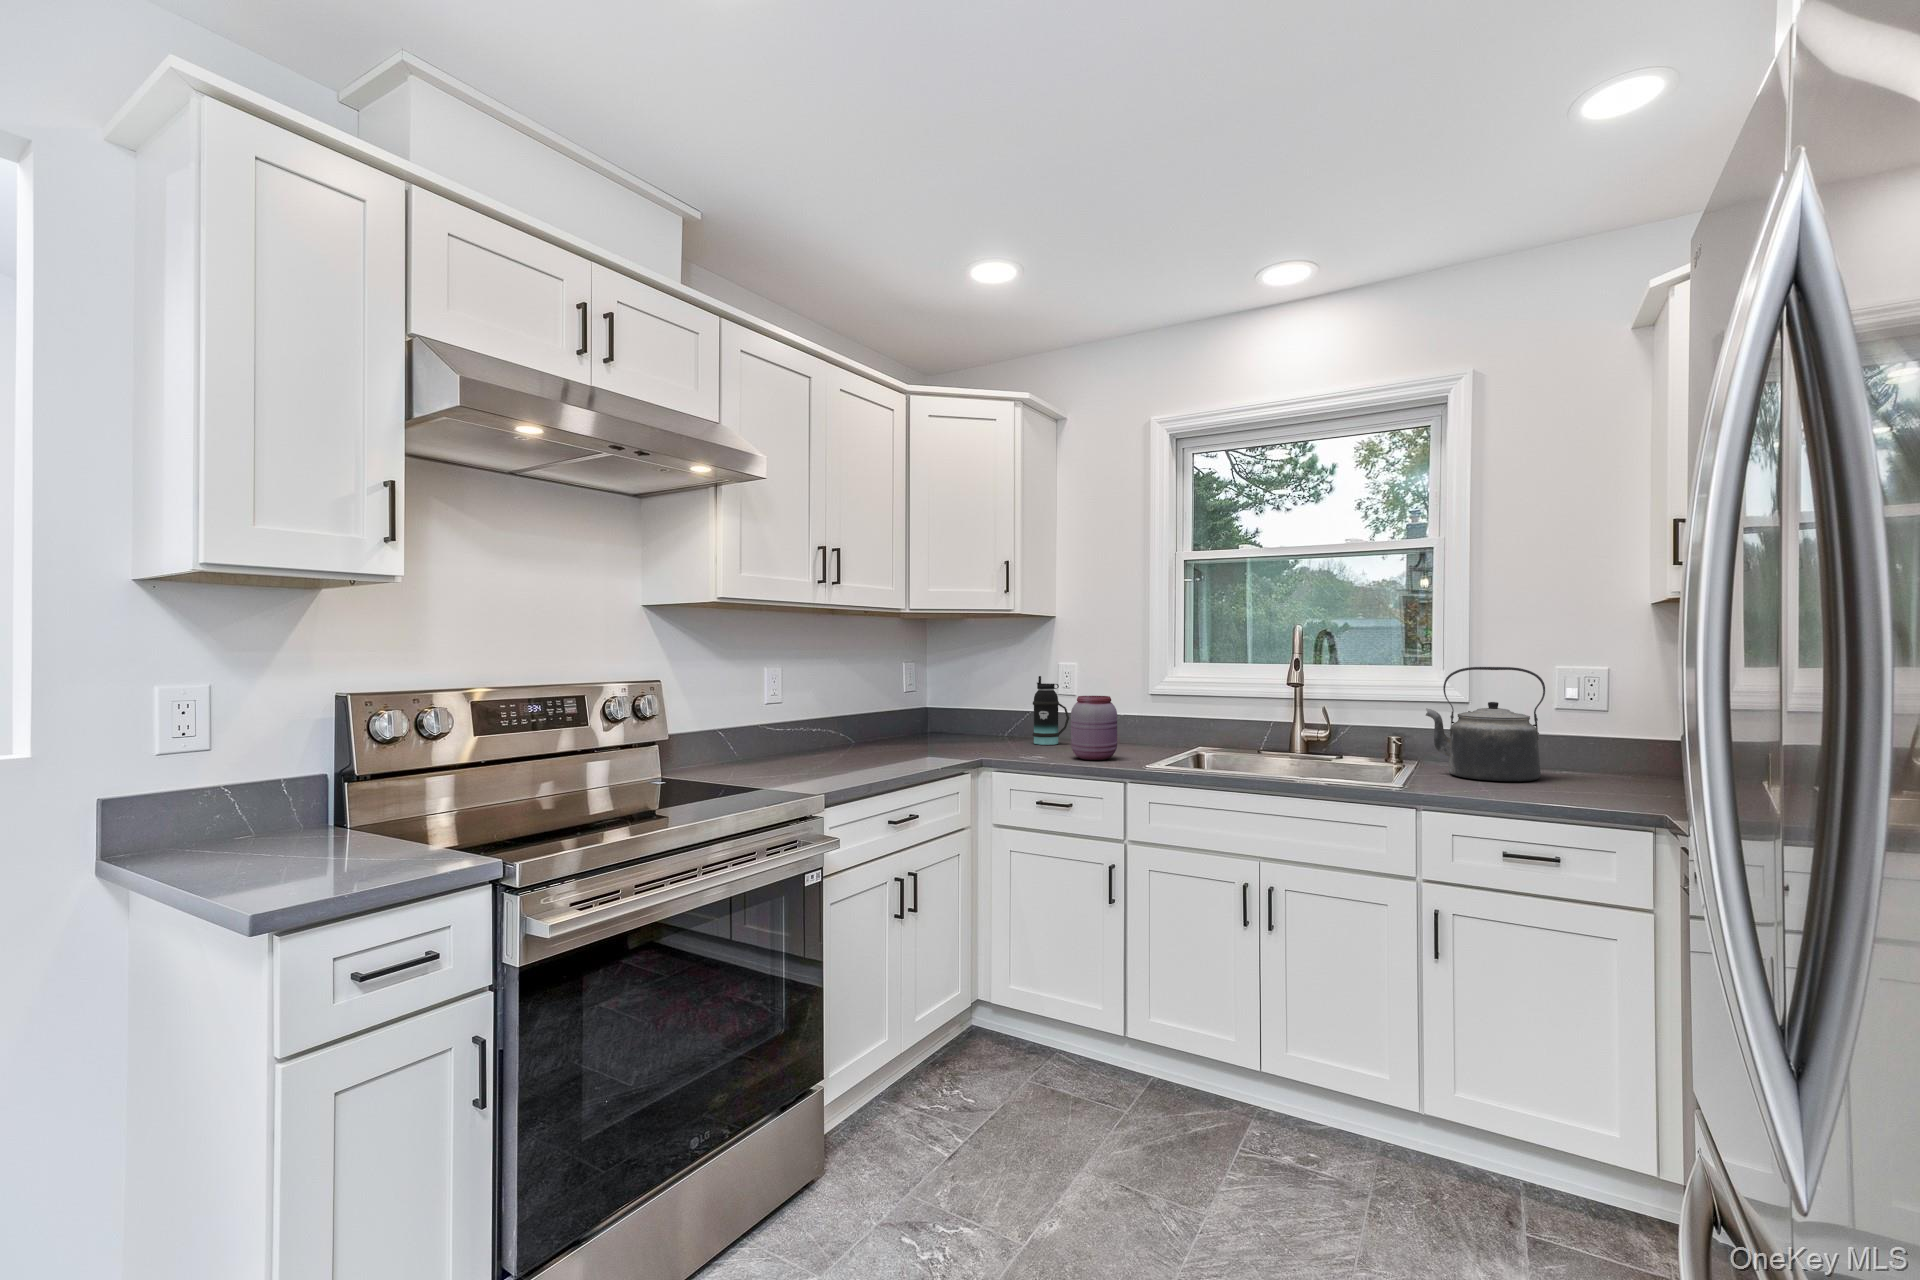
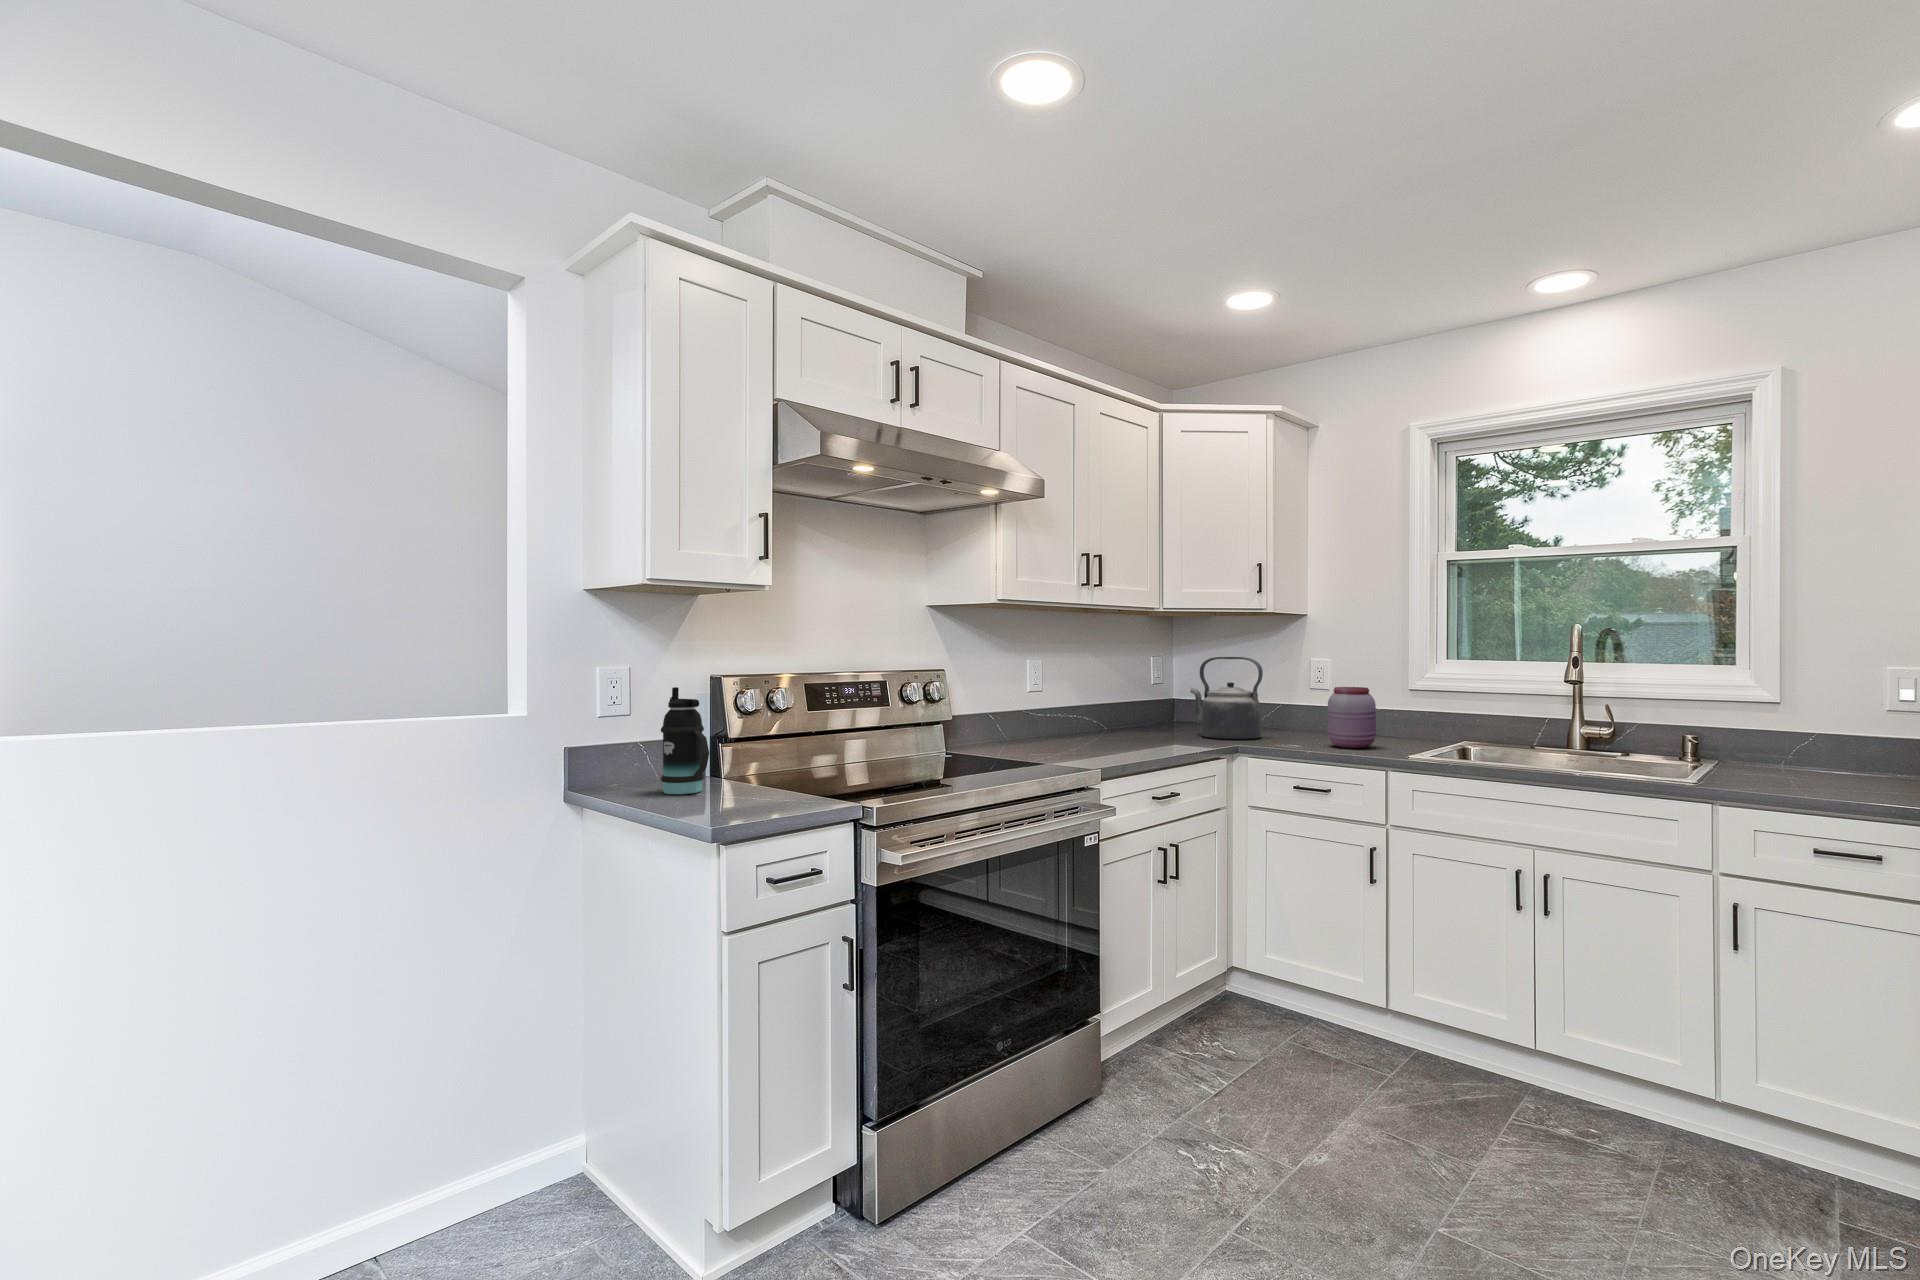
kettle: present [1426,667,1545,781] -> present [1190,657,1263,739]
bottle: present [1032,676,1069,745] -> present [661,687,709,794]

